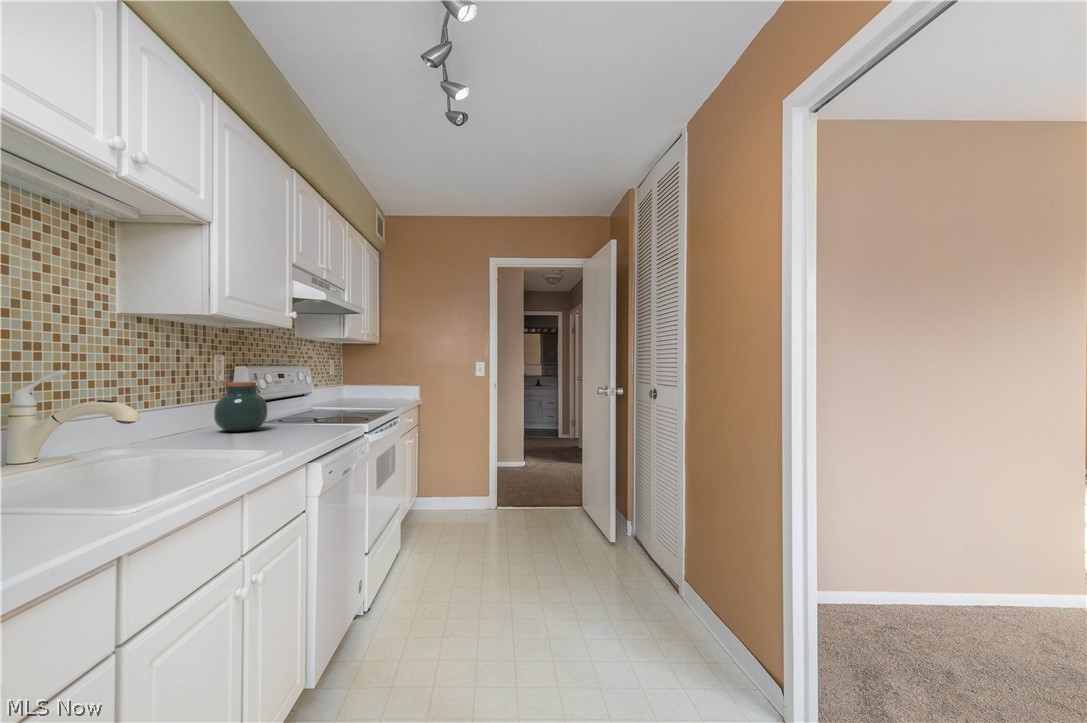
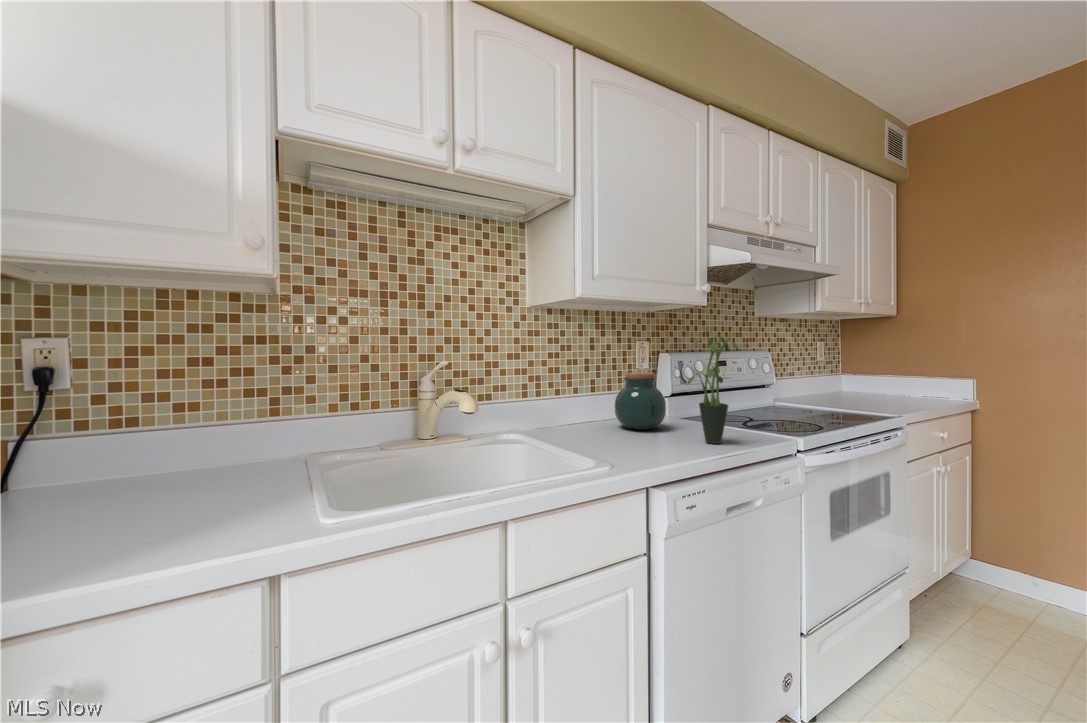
potted plant: none [298,347,339,430] -> present [687,331,739,444]

